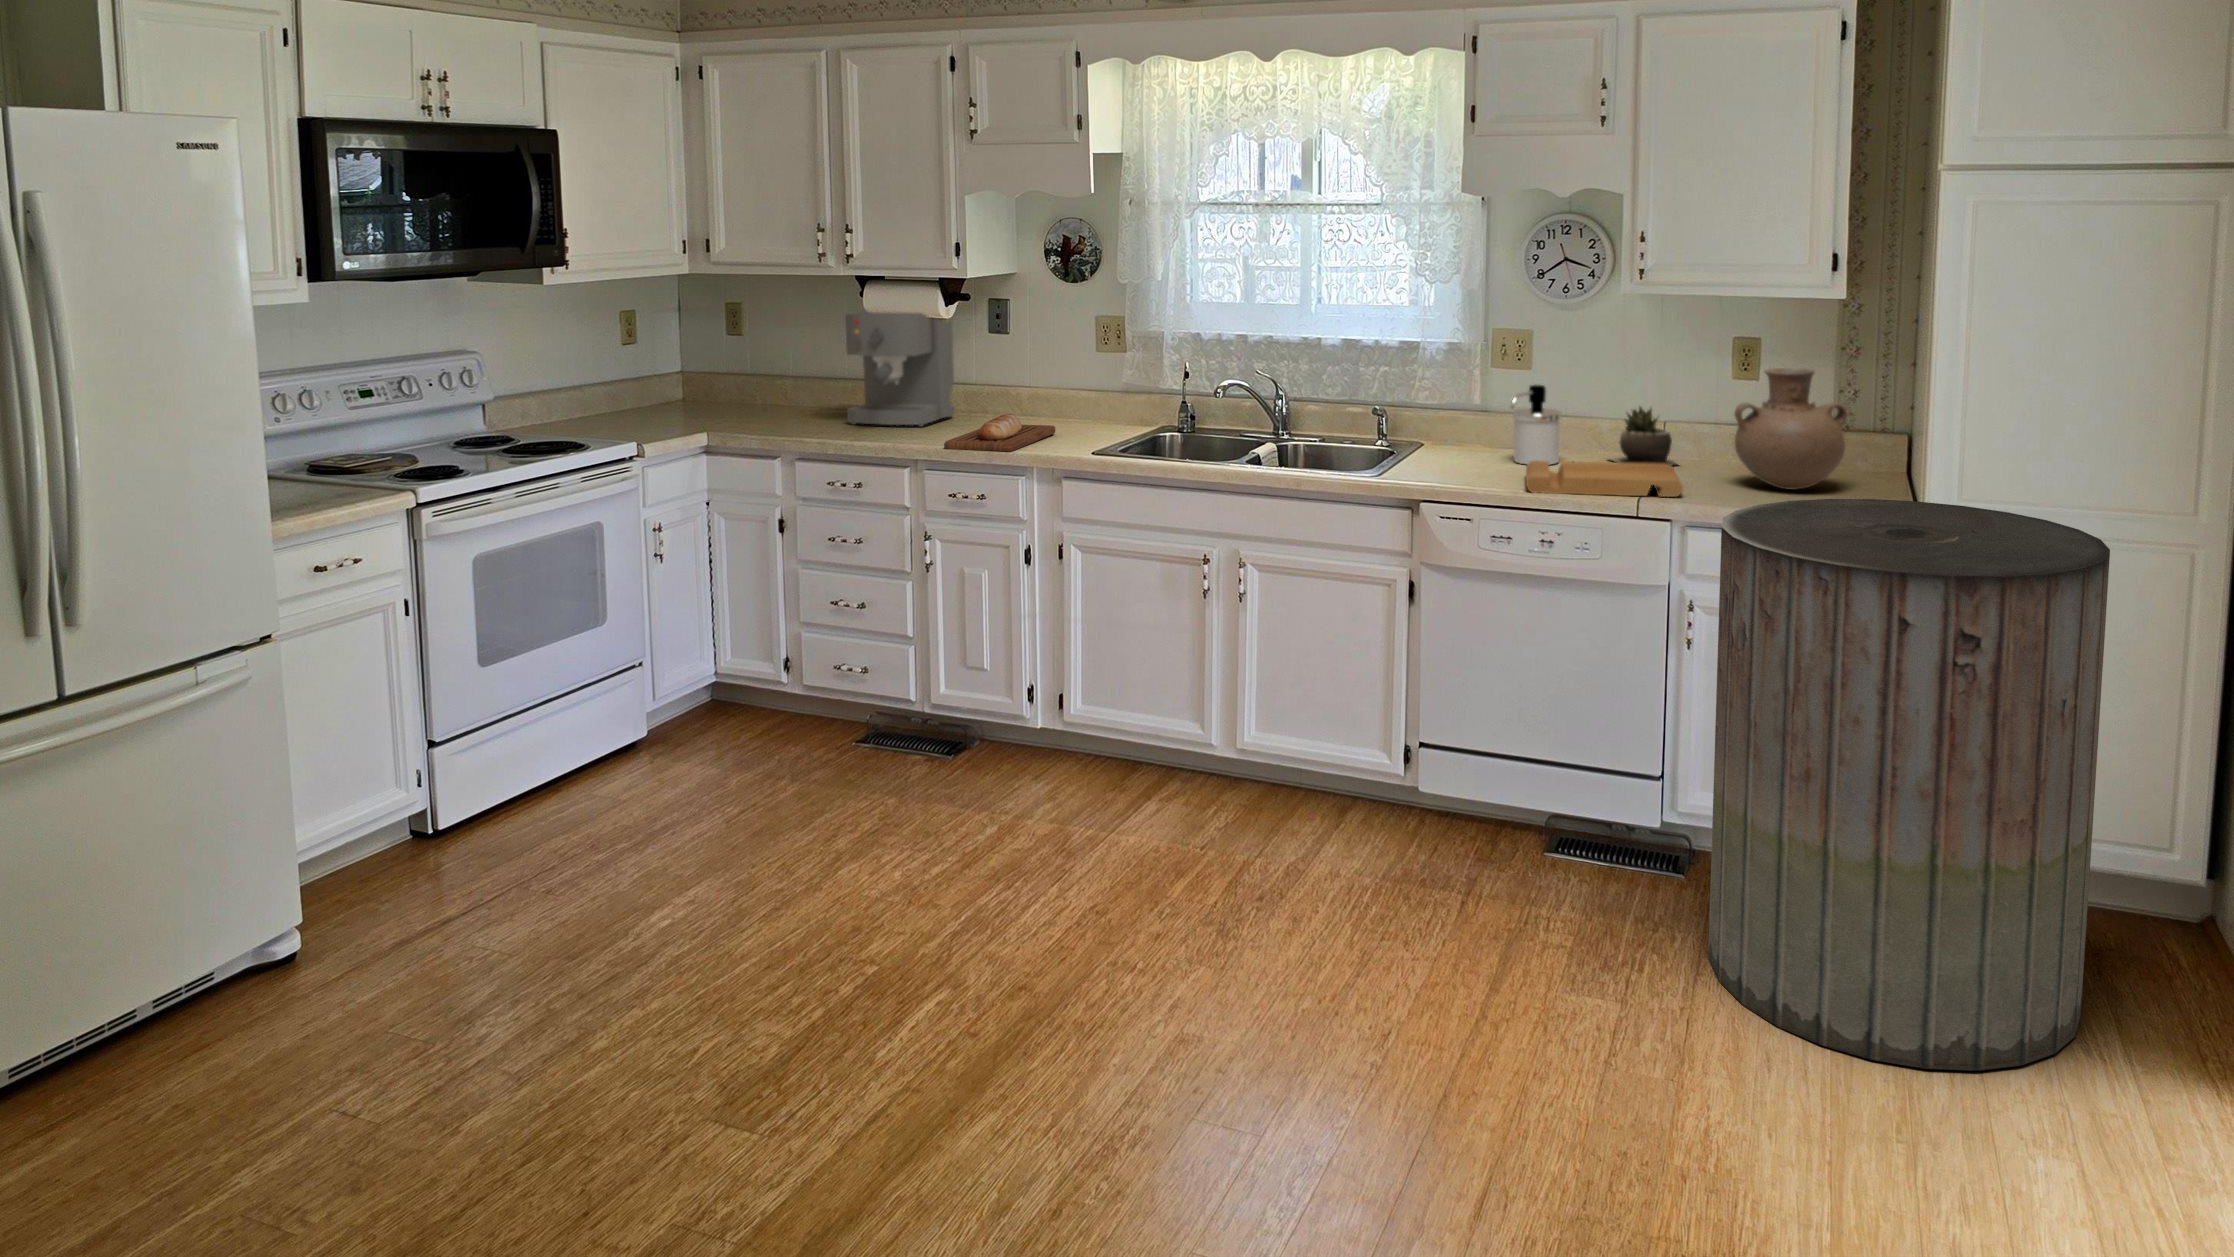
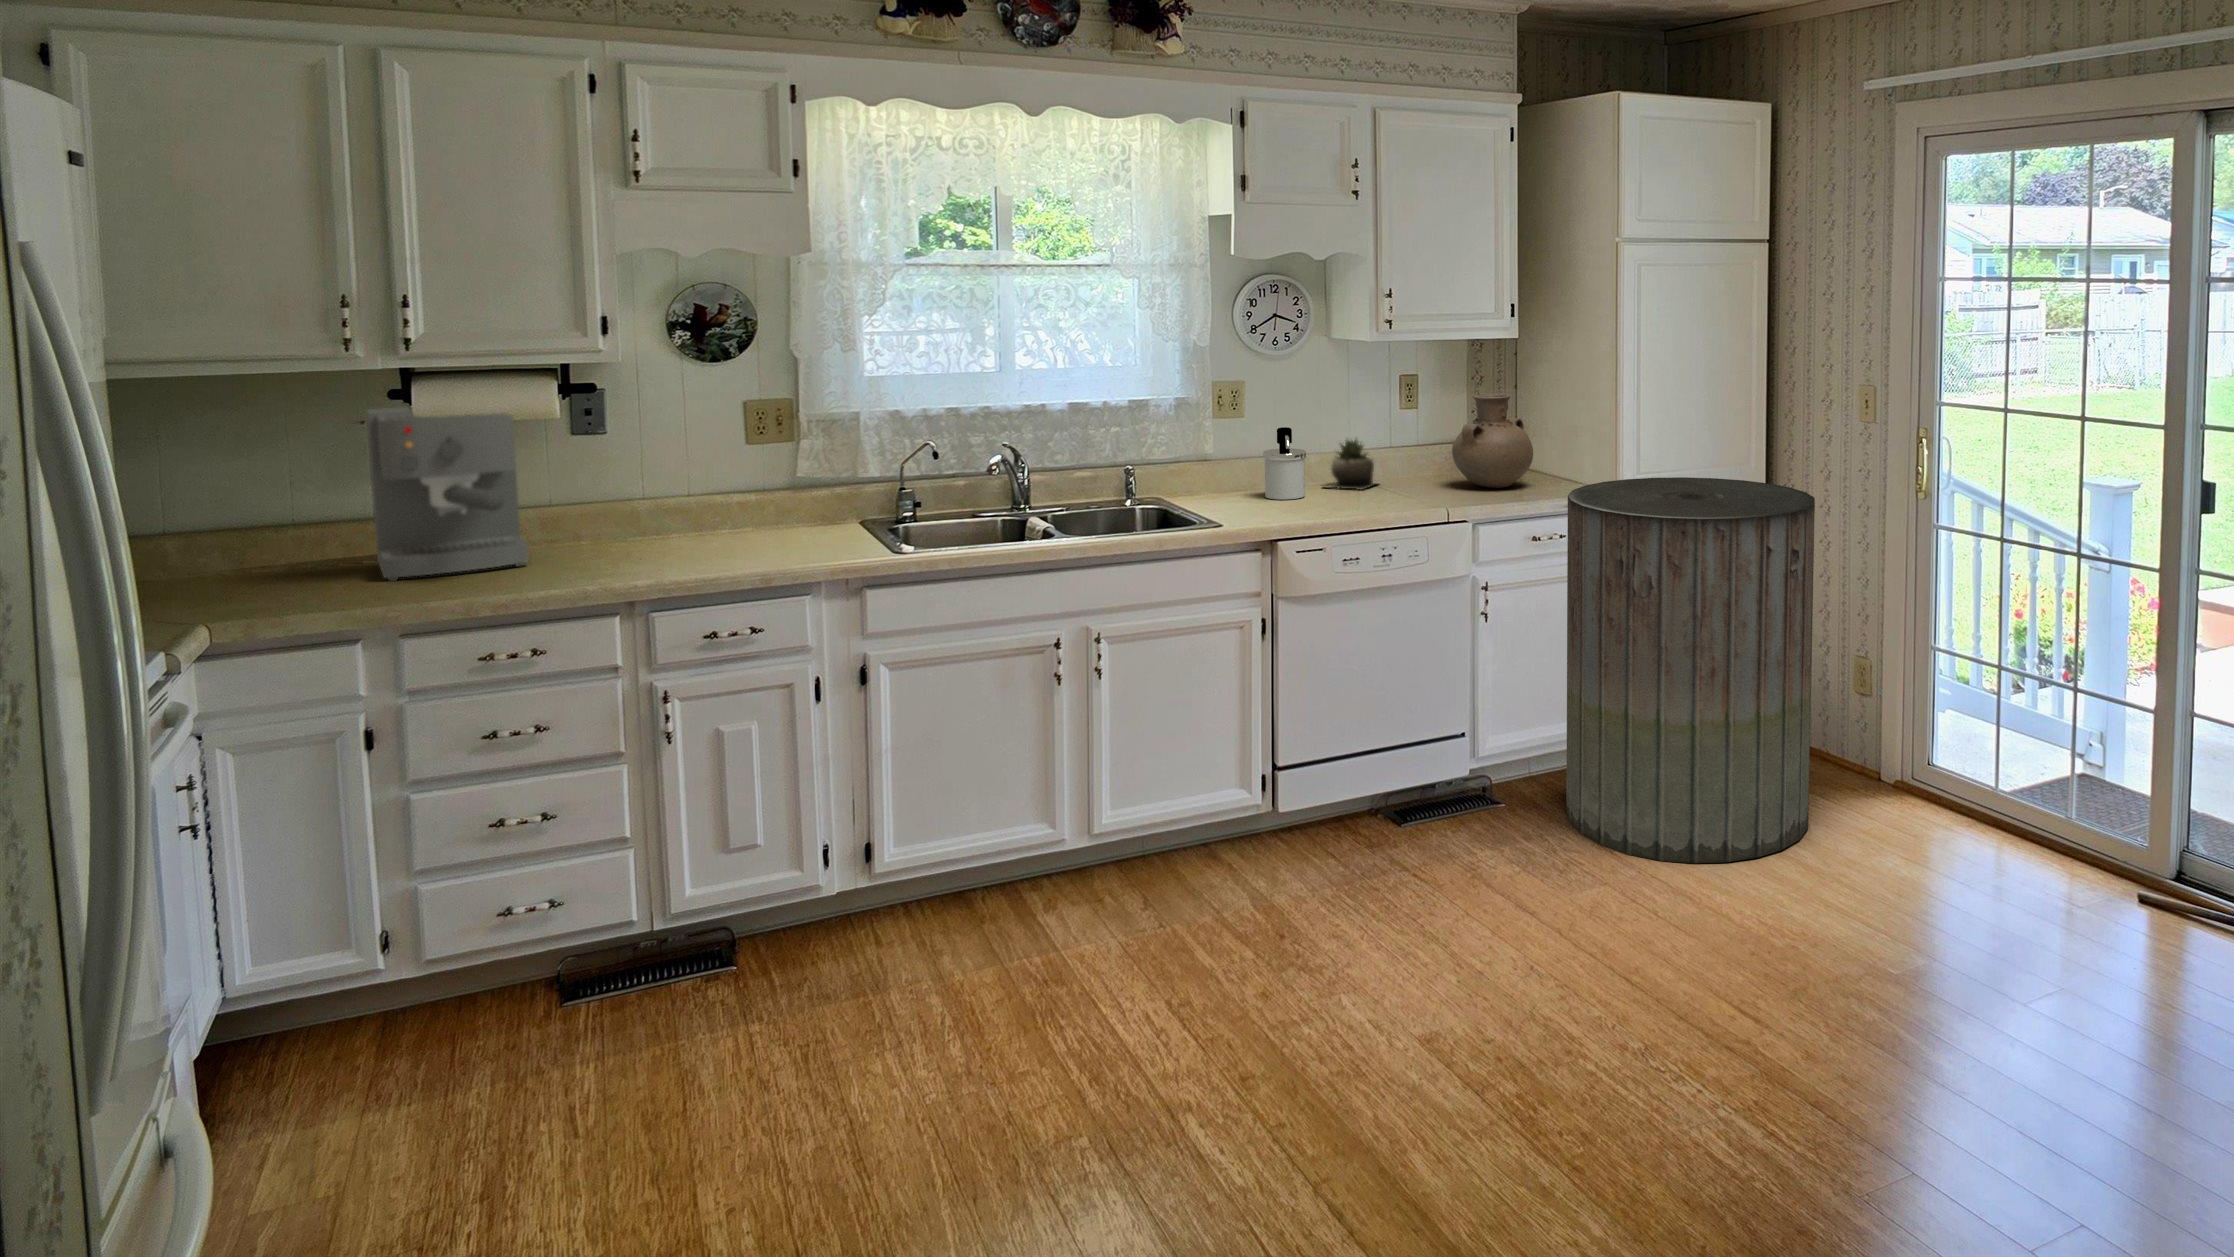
bread loaf: present [944,414,1055,452] -> none [652,527,783,580]
cutting board: present [1526,461,1683,497] -> none [1325,480,1471,517]

